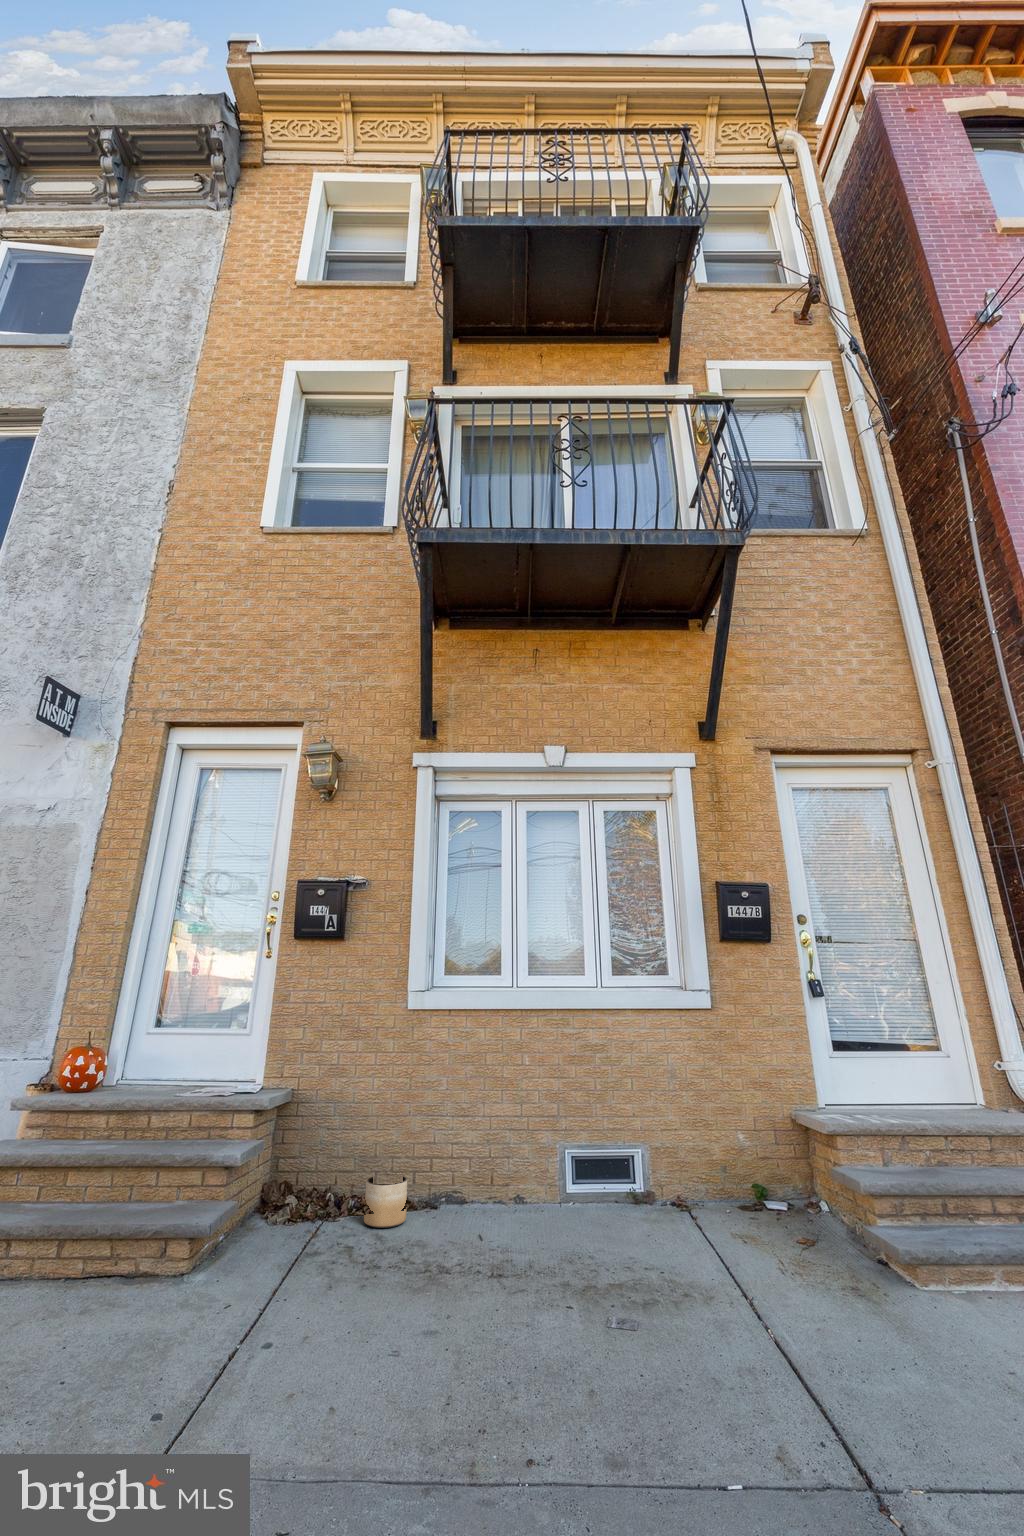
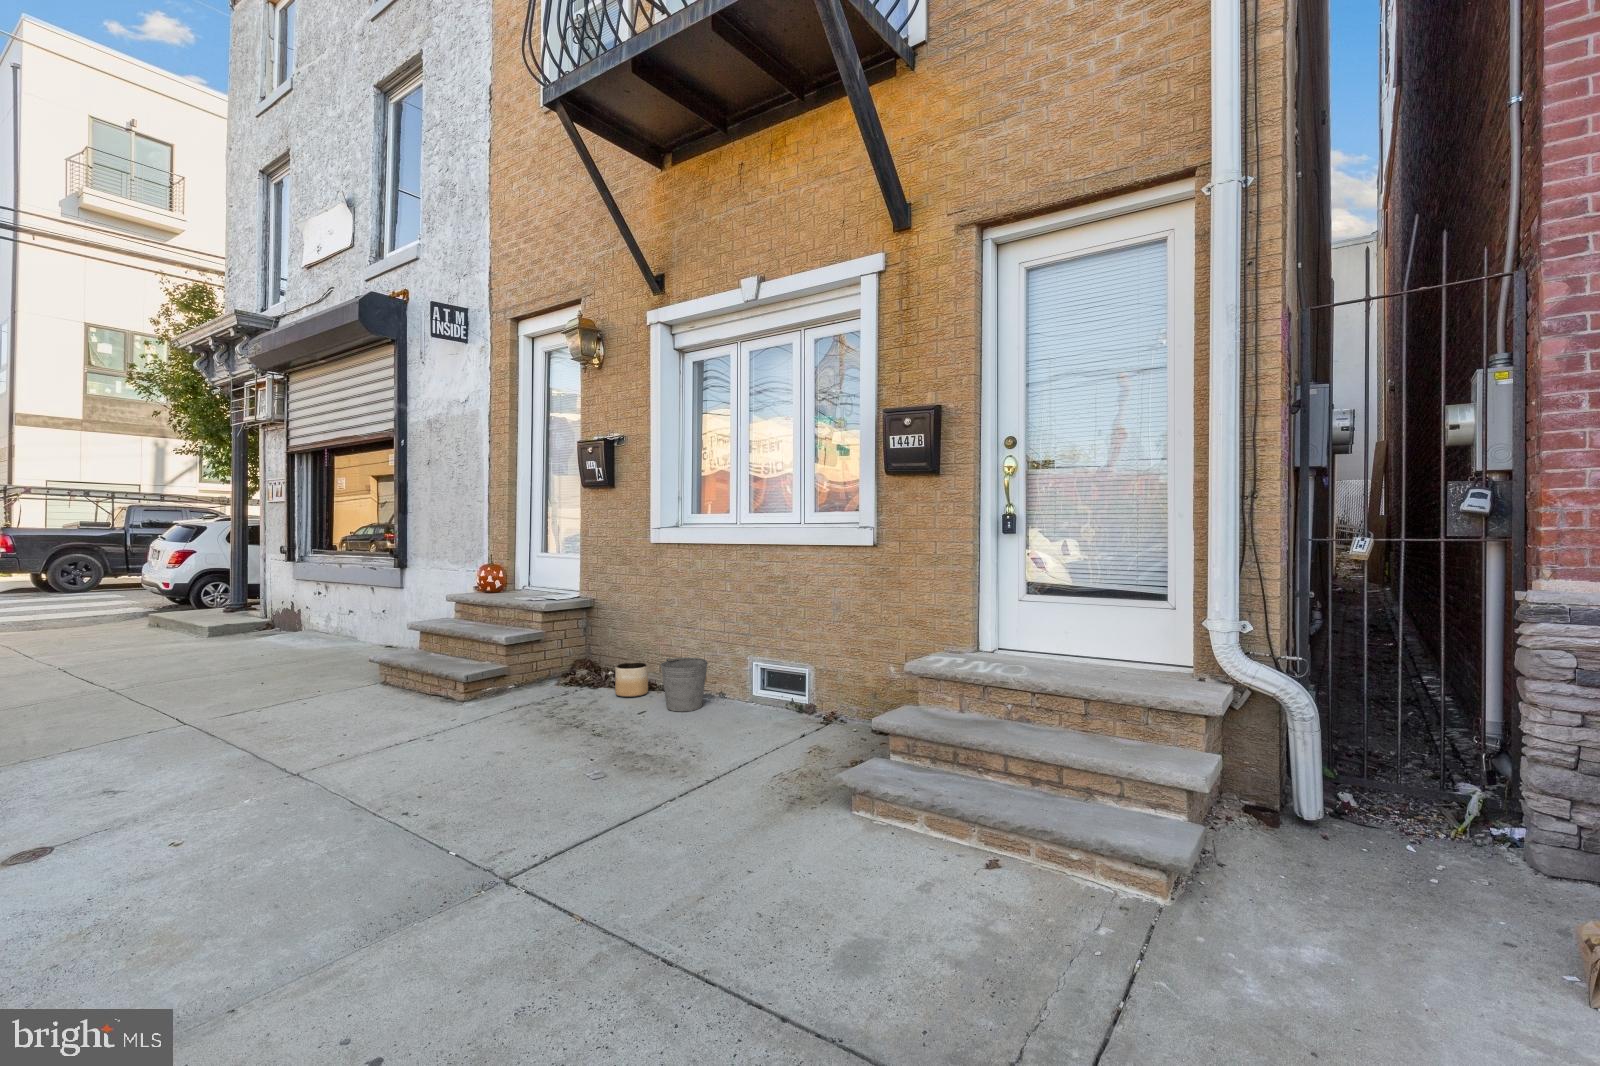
bucket: none [461,1155,518,1232] -> present [661,658,708,711]

